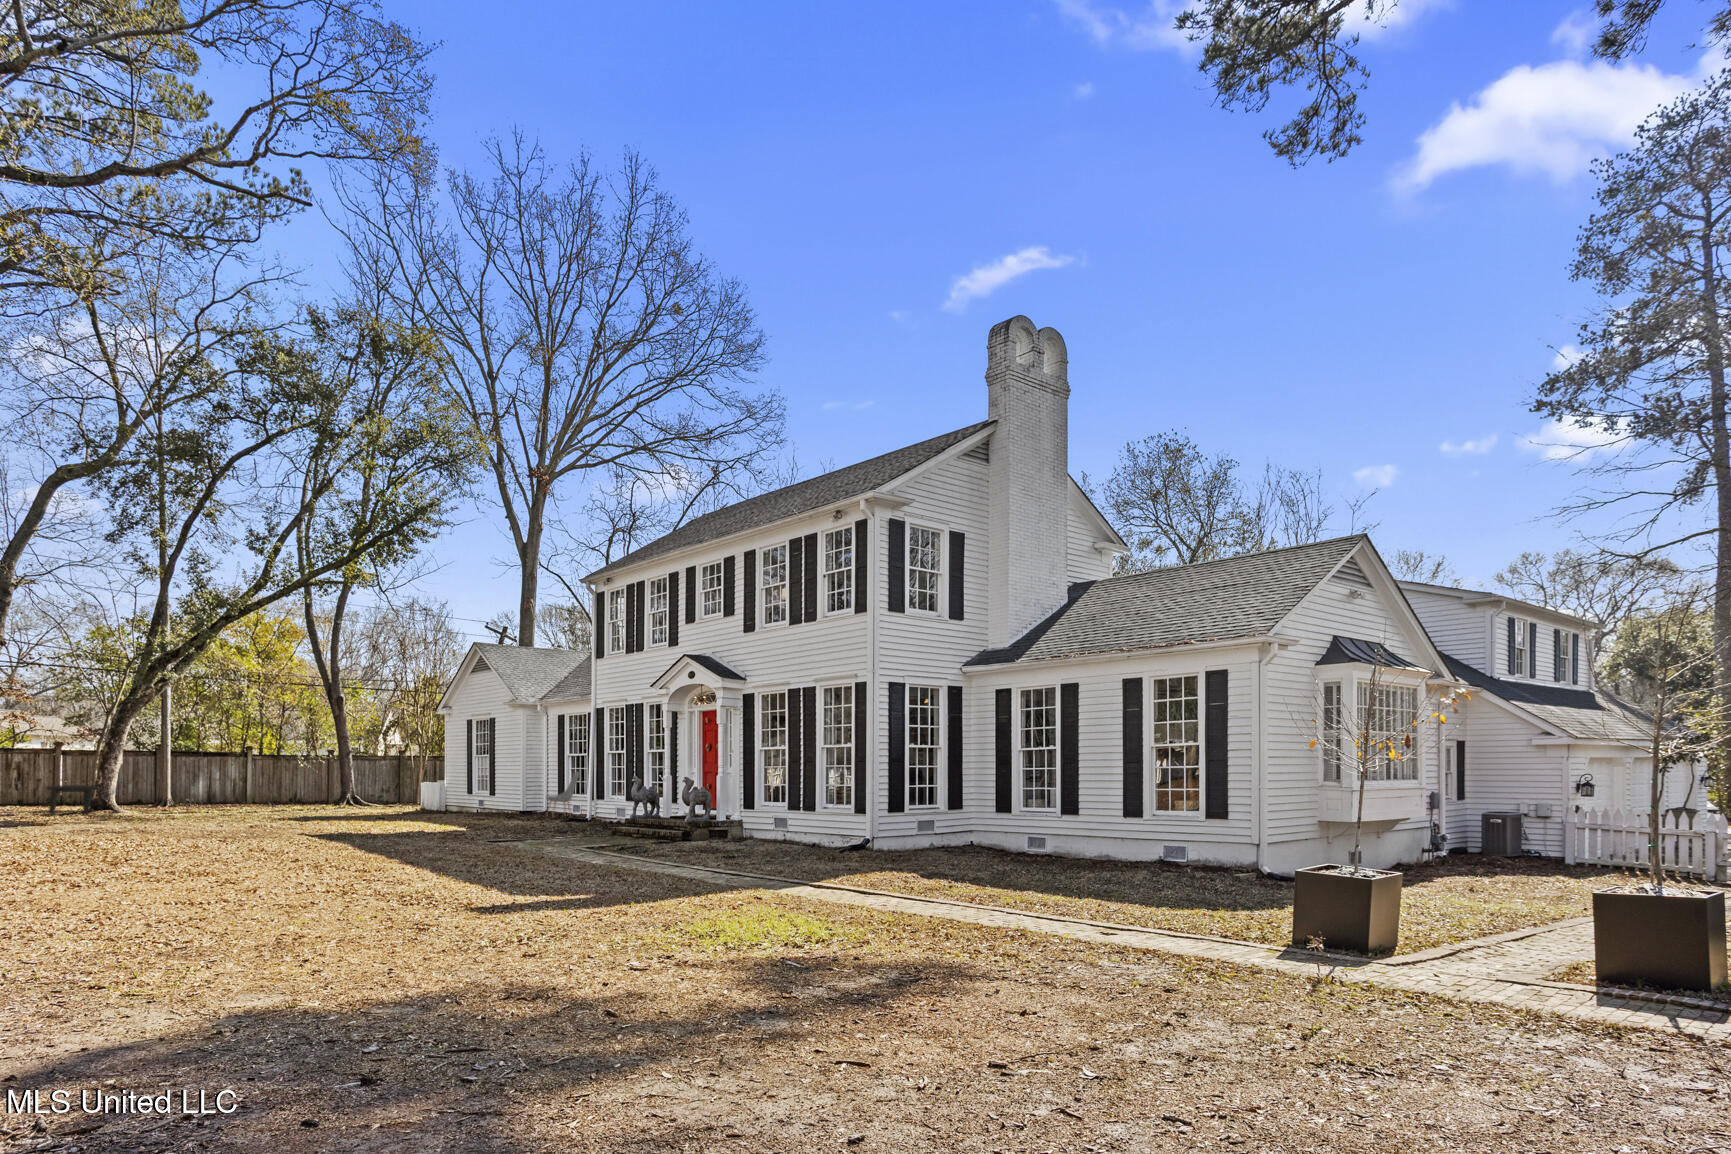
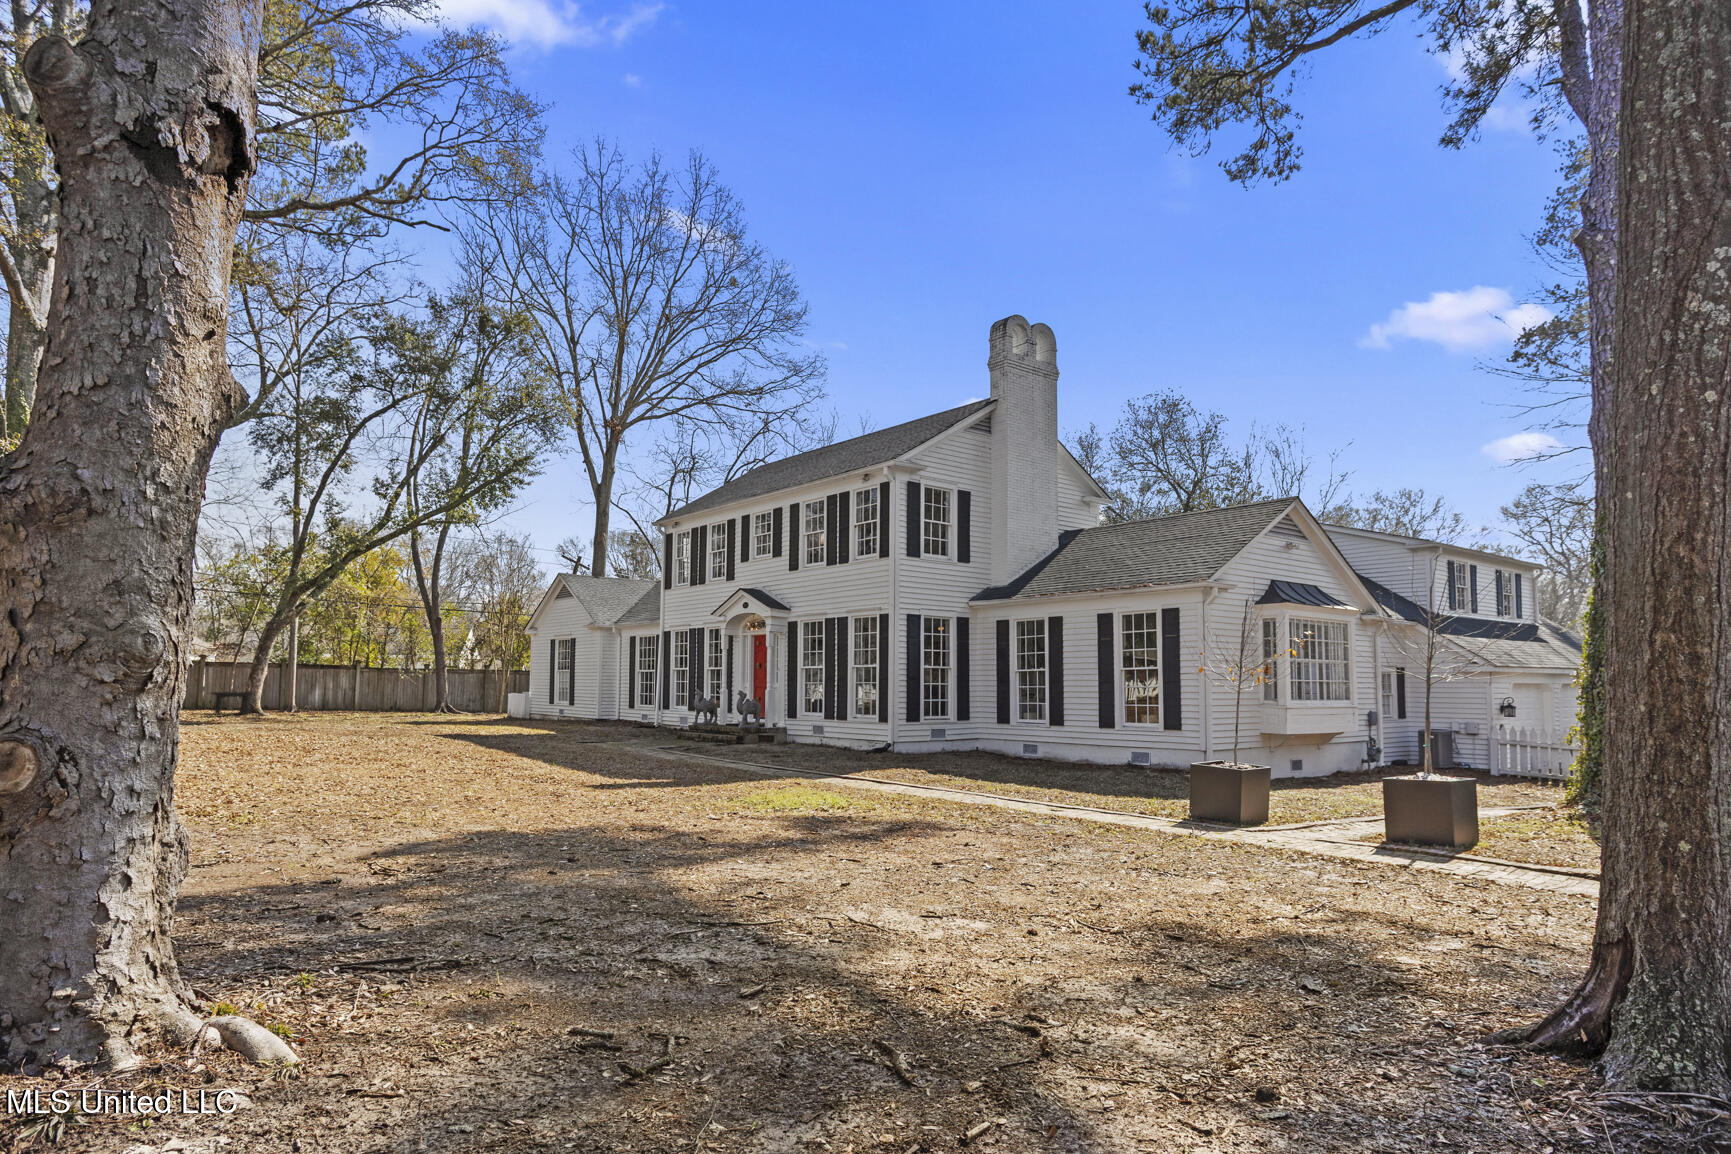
chair: present [546,772,580,816] -> none [622,686,650,725]

